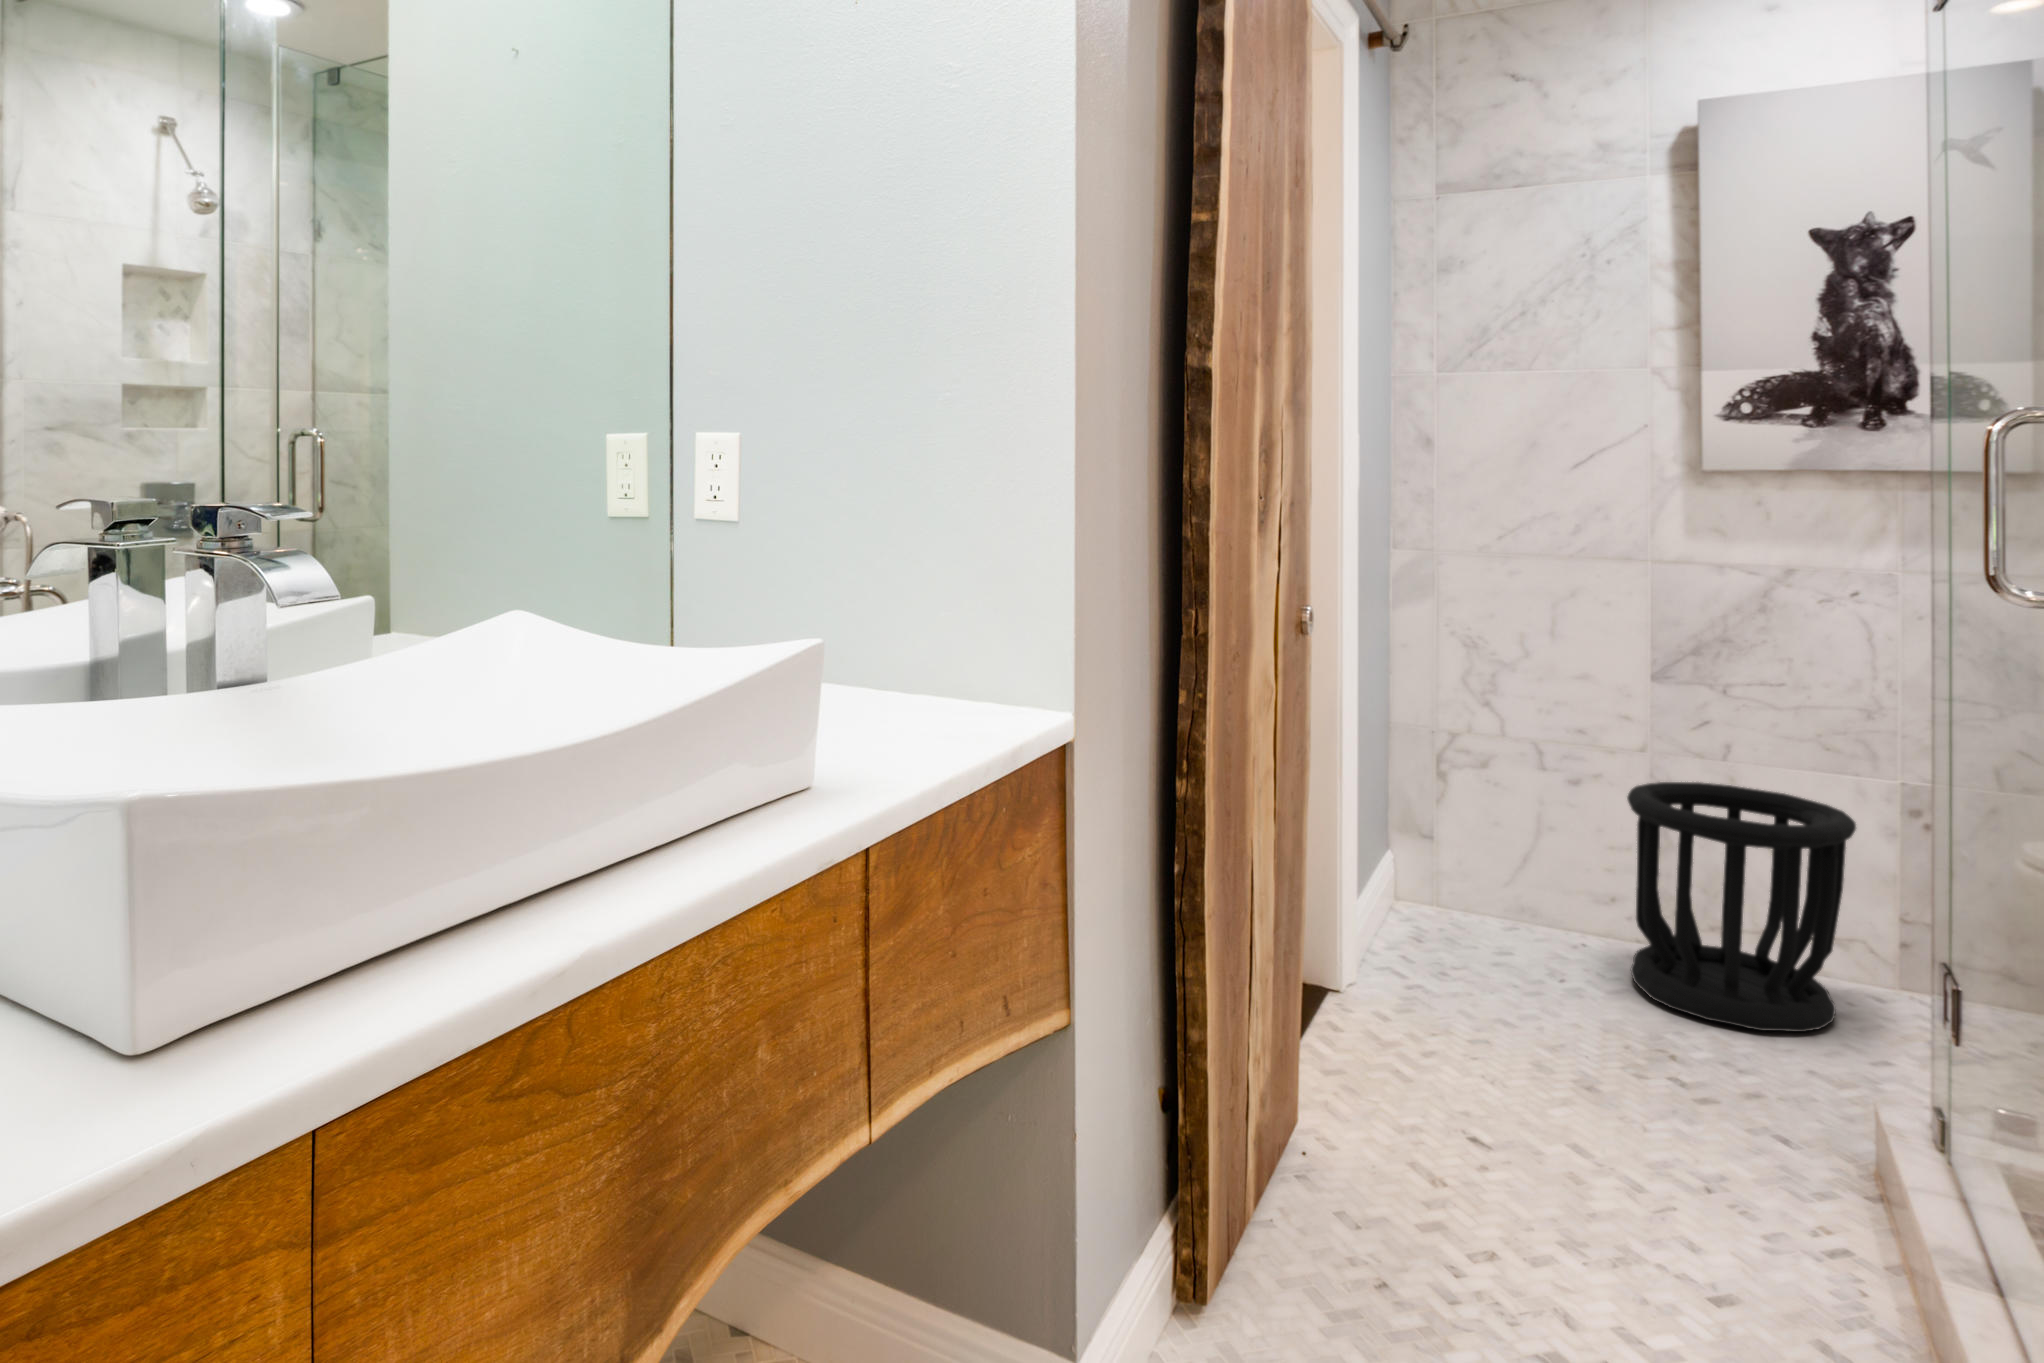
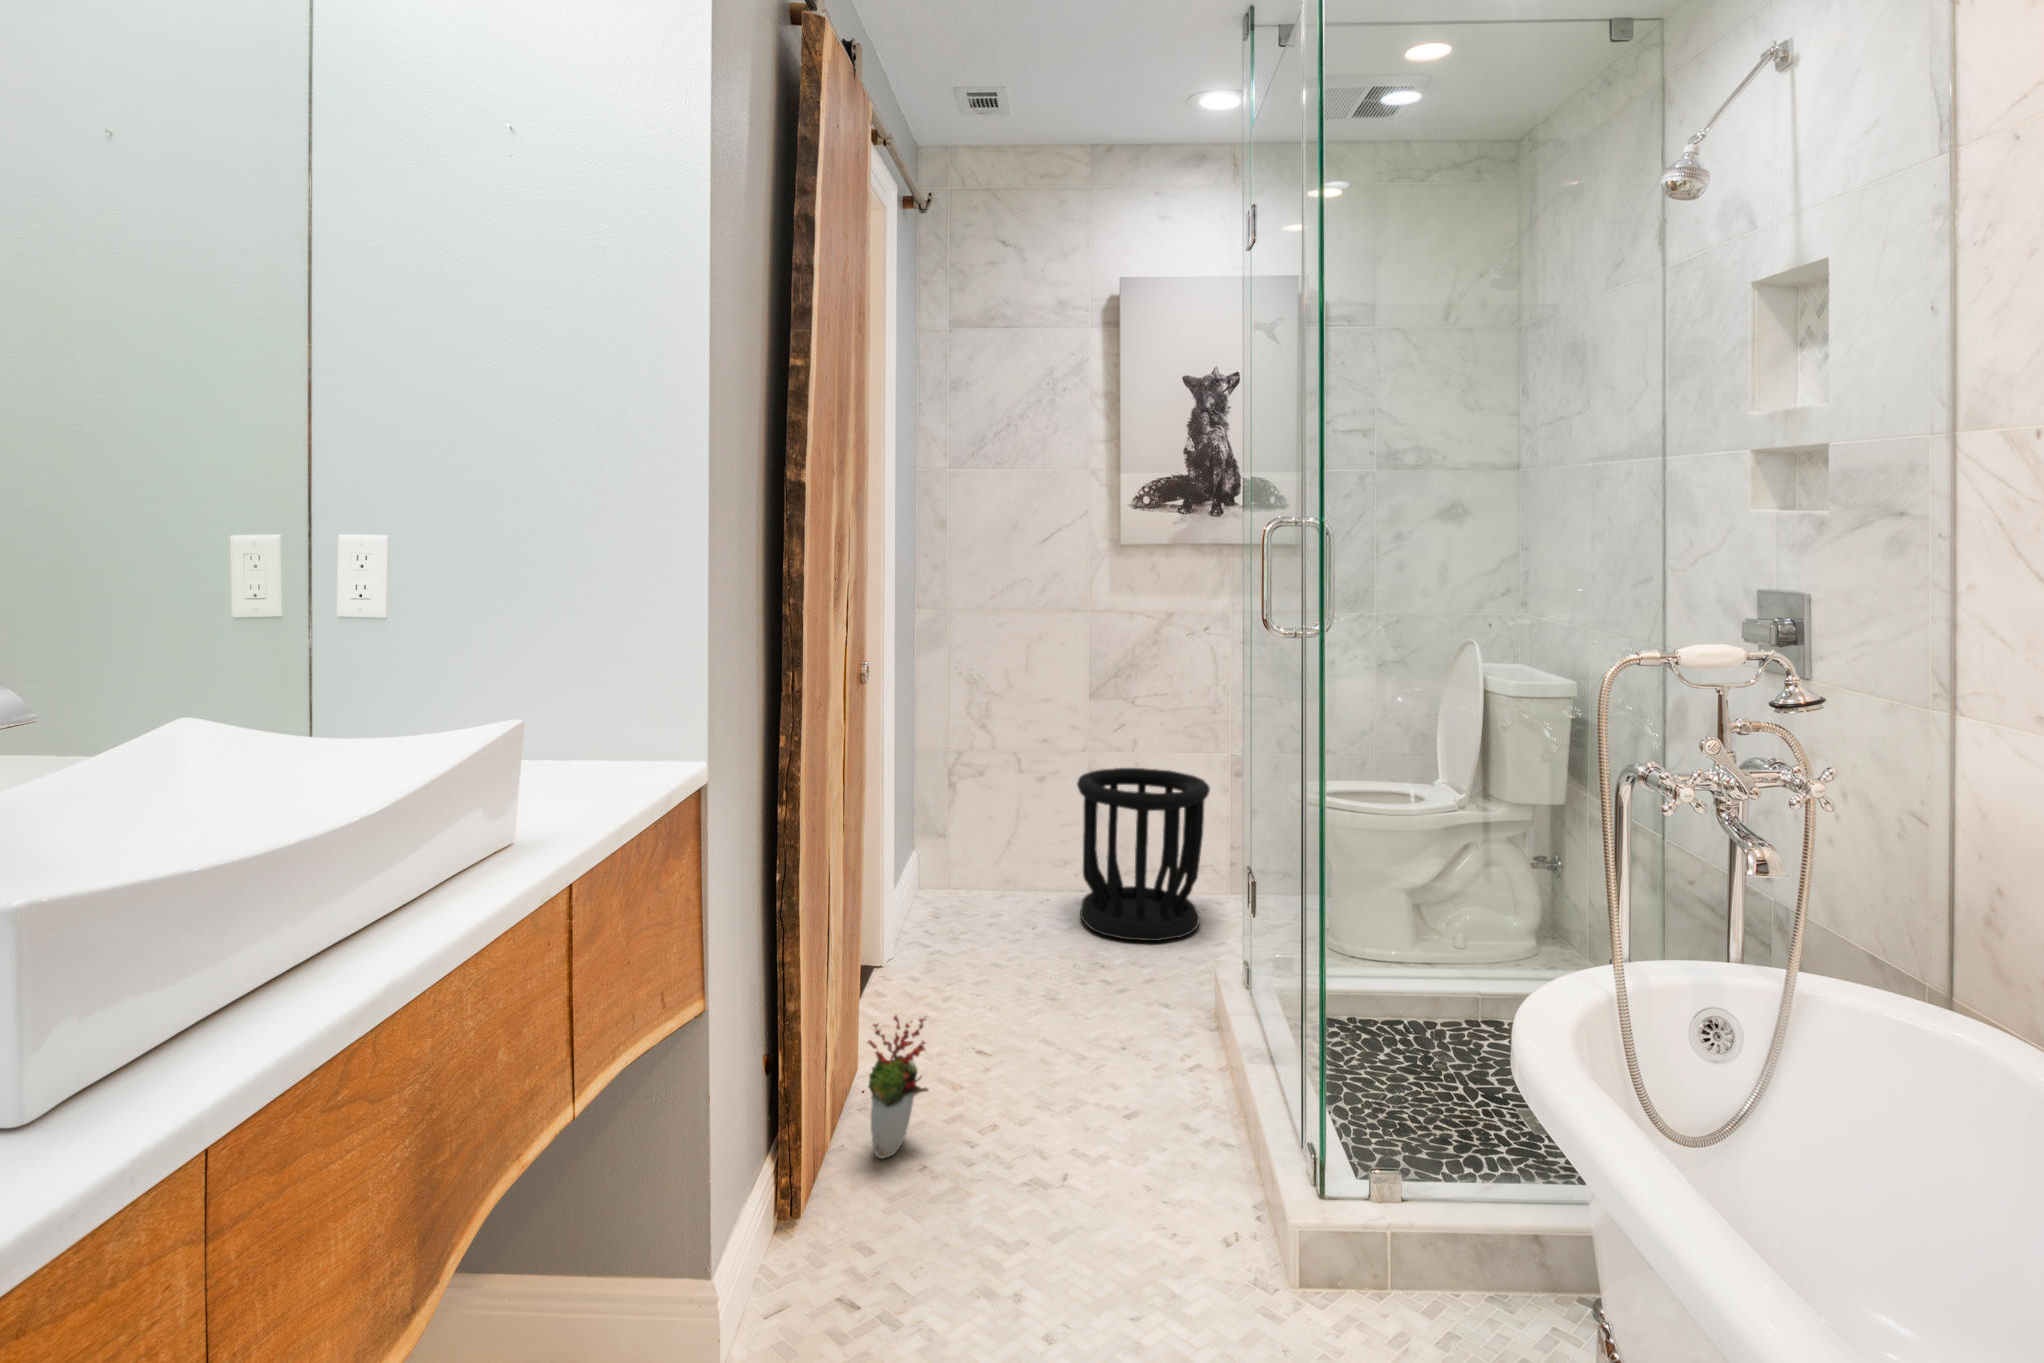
decorative plant: none [1305,1067,1391,1248] -> present [868,1016,928,1158]

